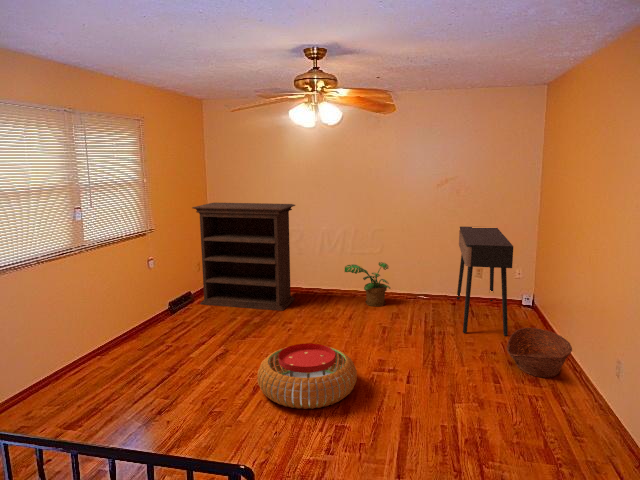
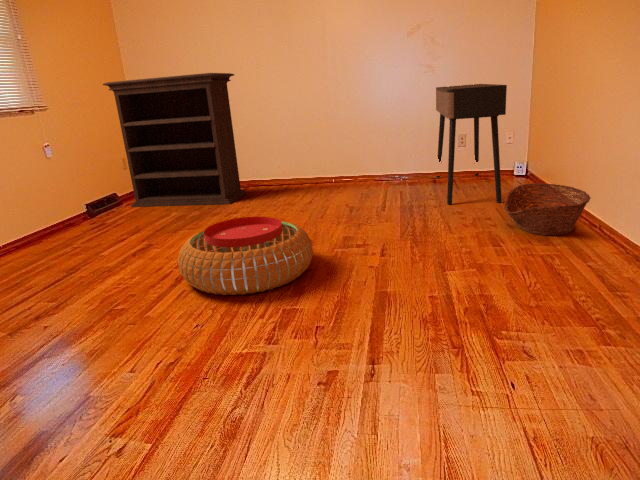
potted plant: present [345,262,390,306] -> none [301,140,358,191]

